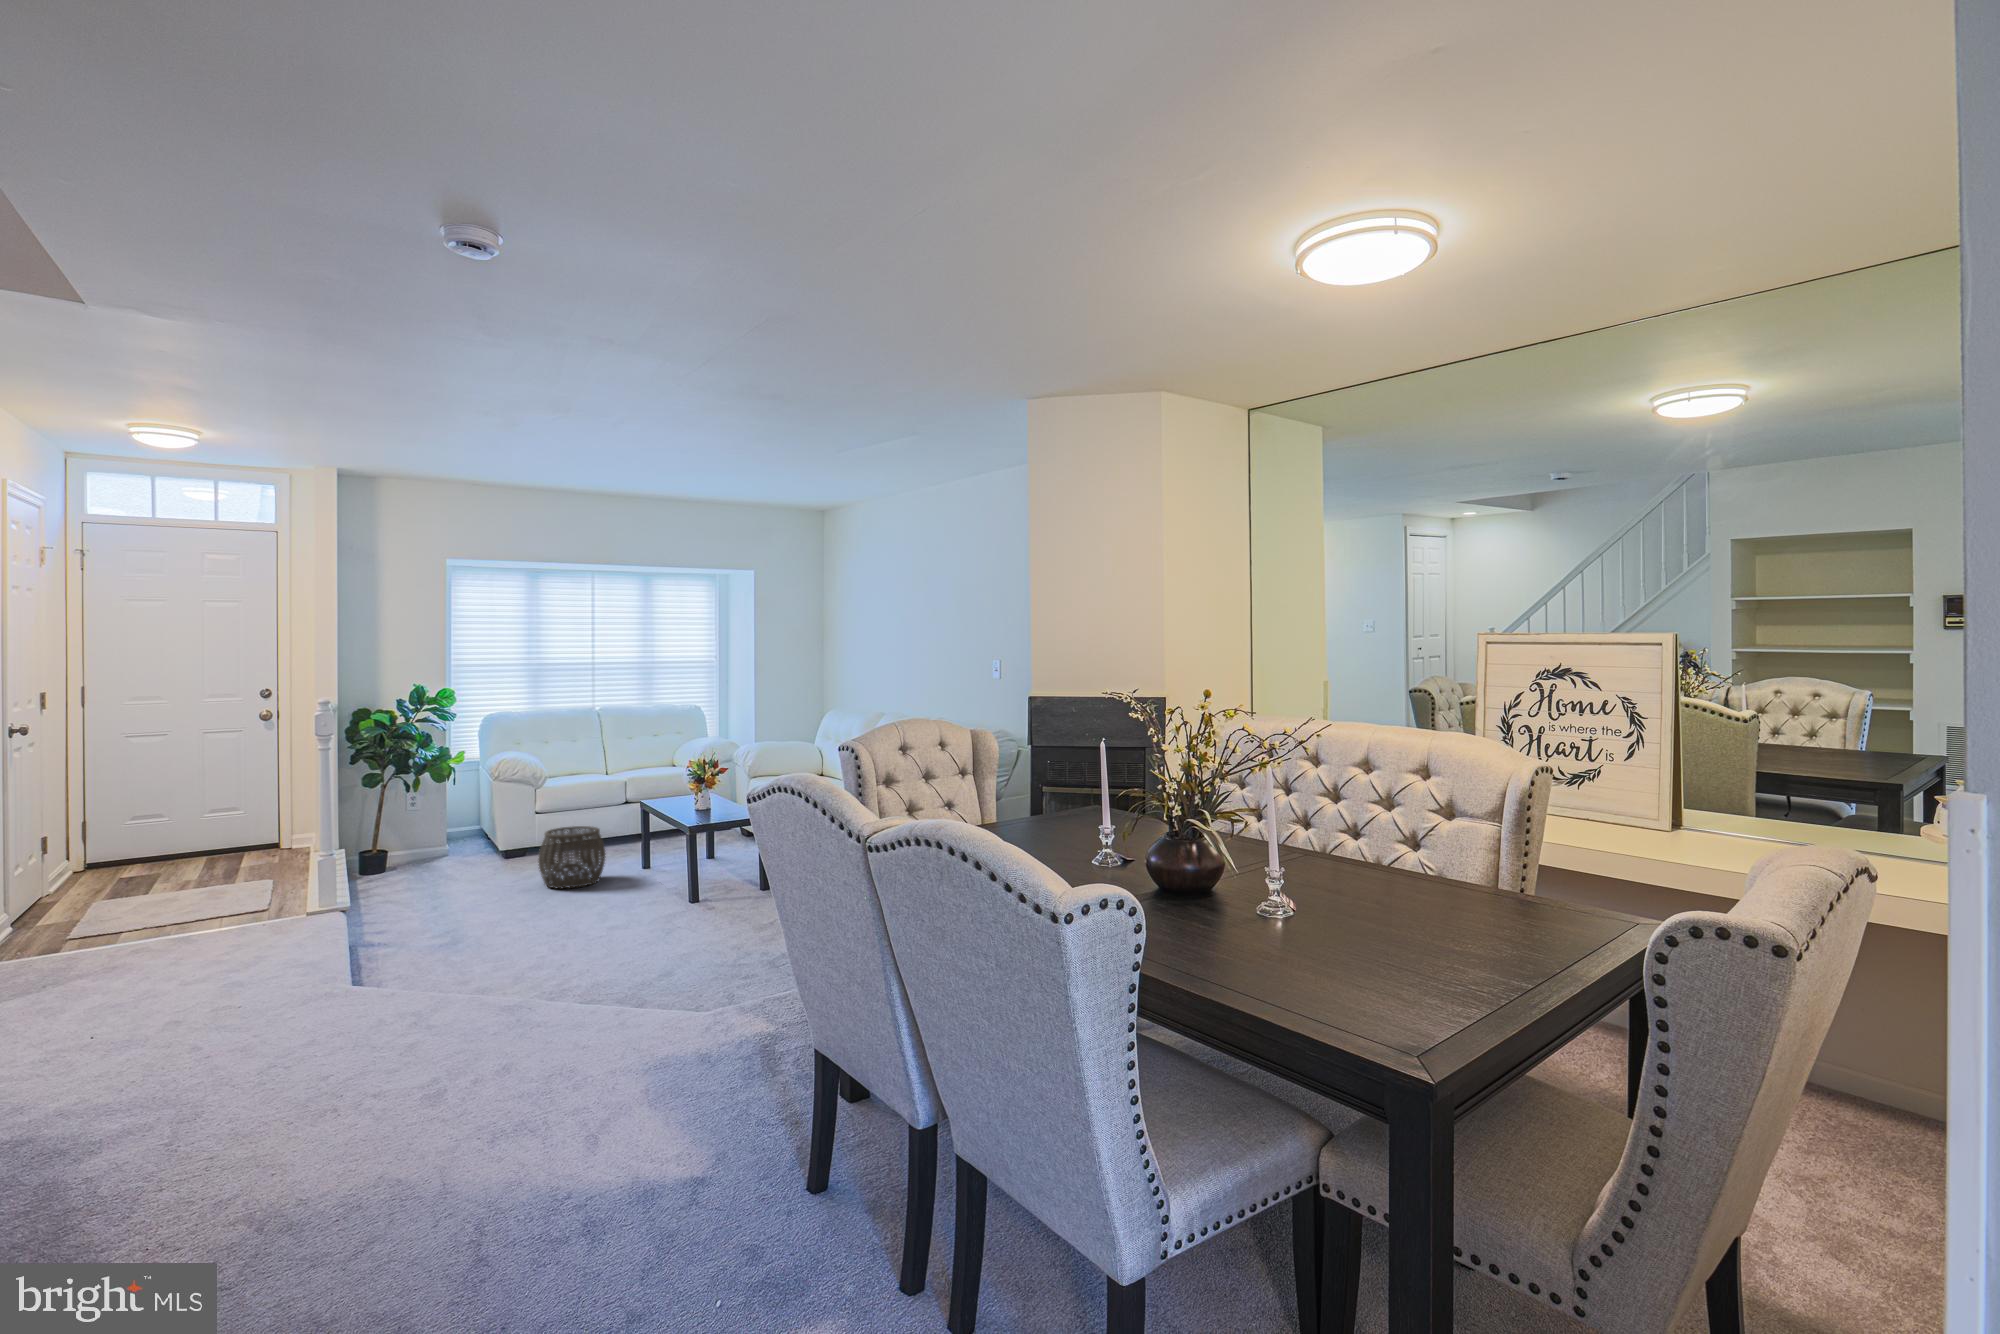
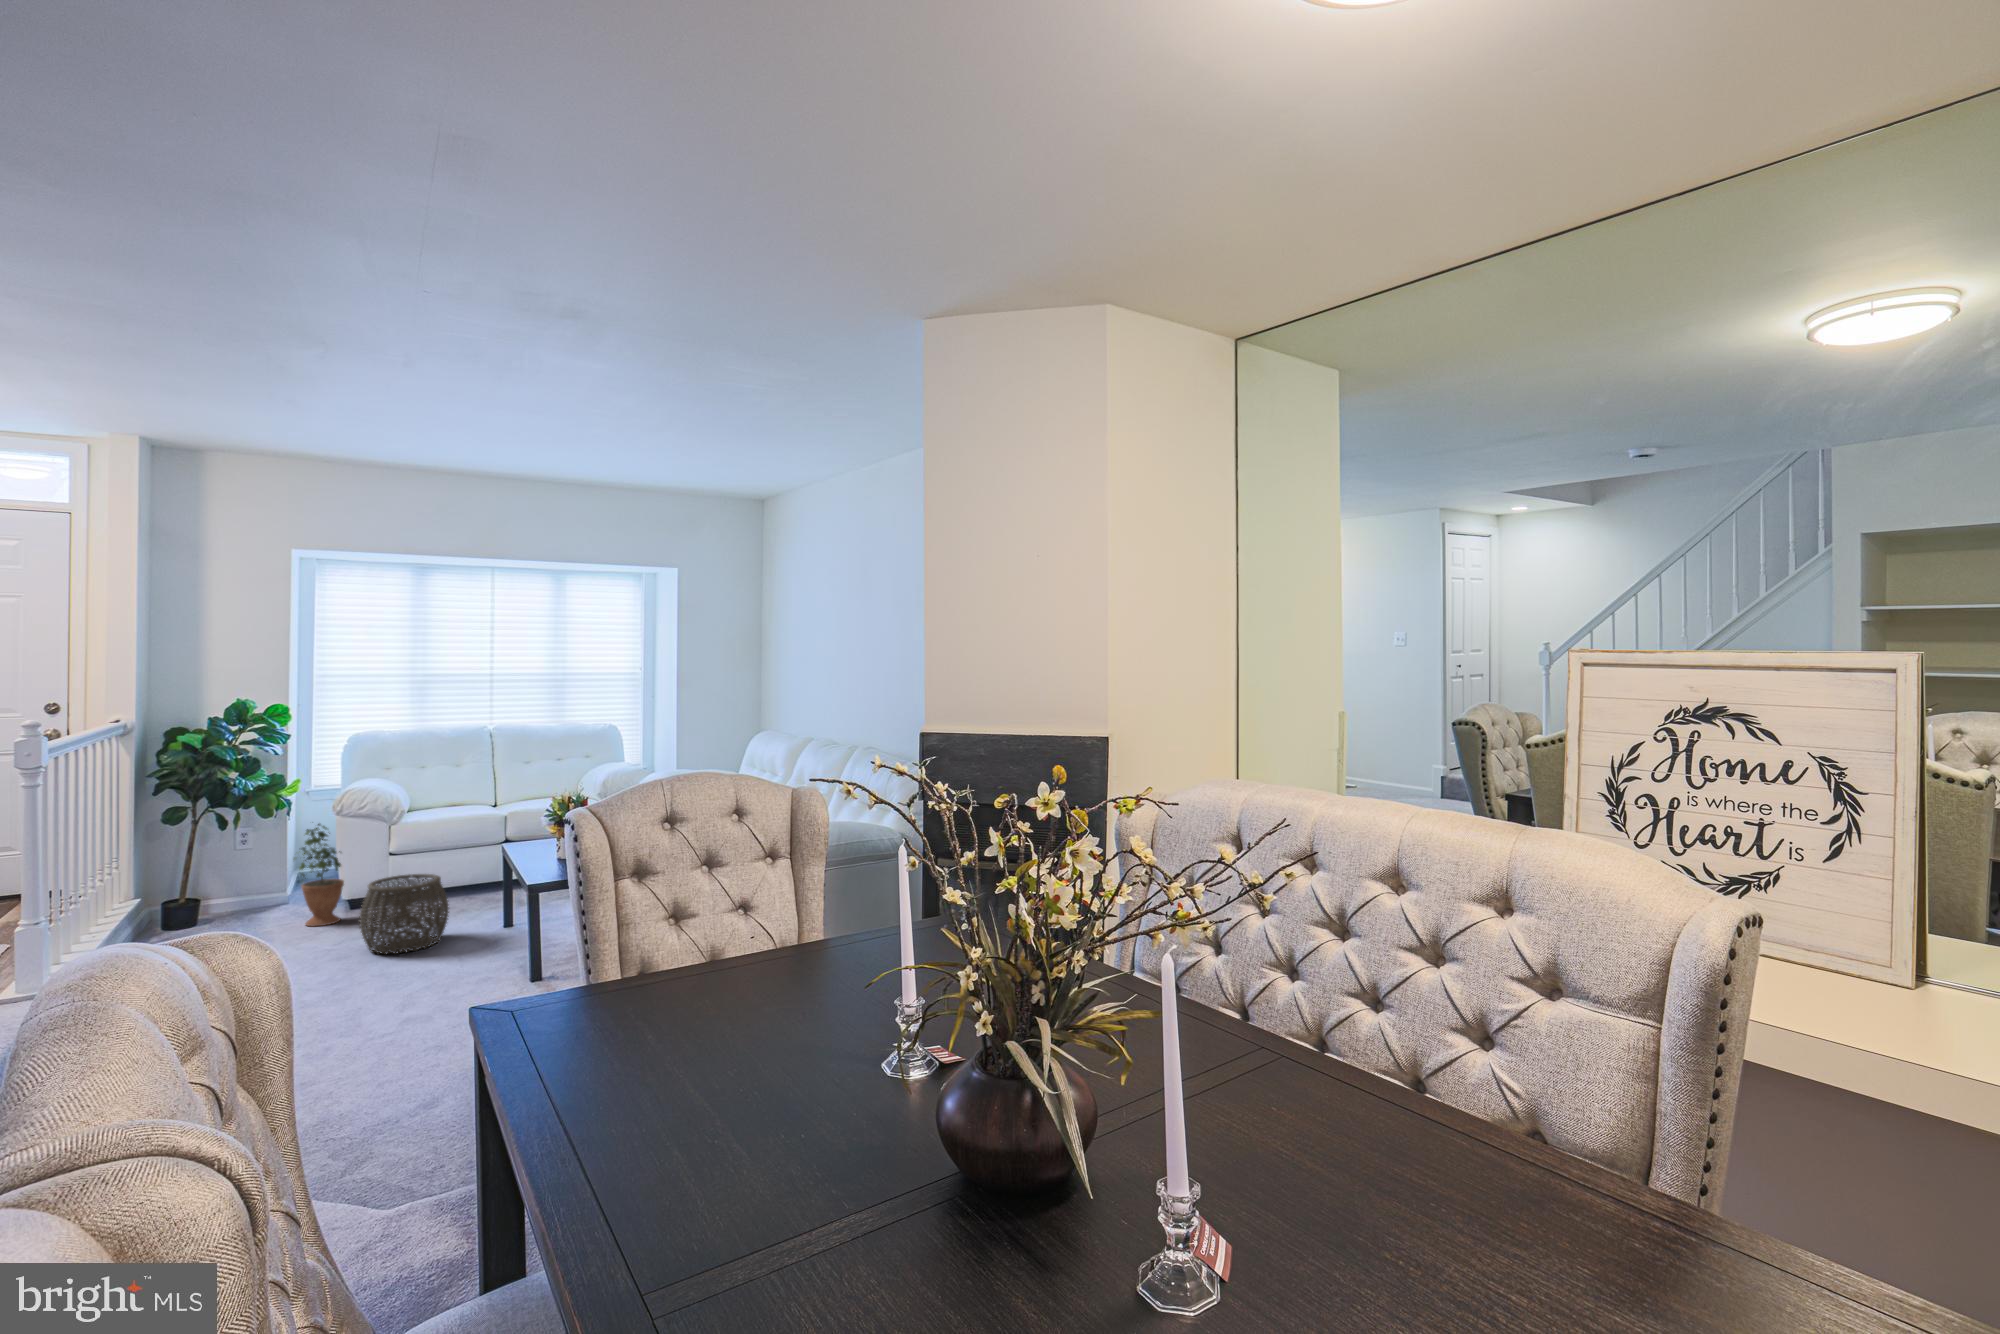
potted plant: none [471,785,508,871] -> present [293,824,344,926]

